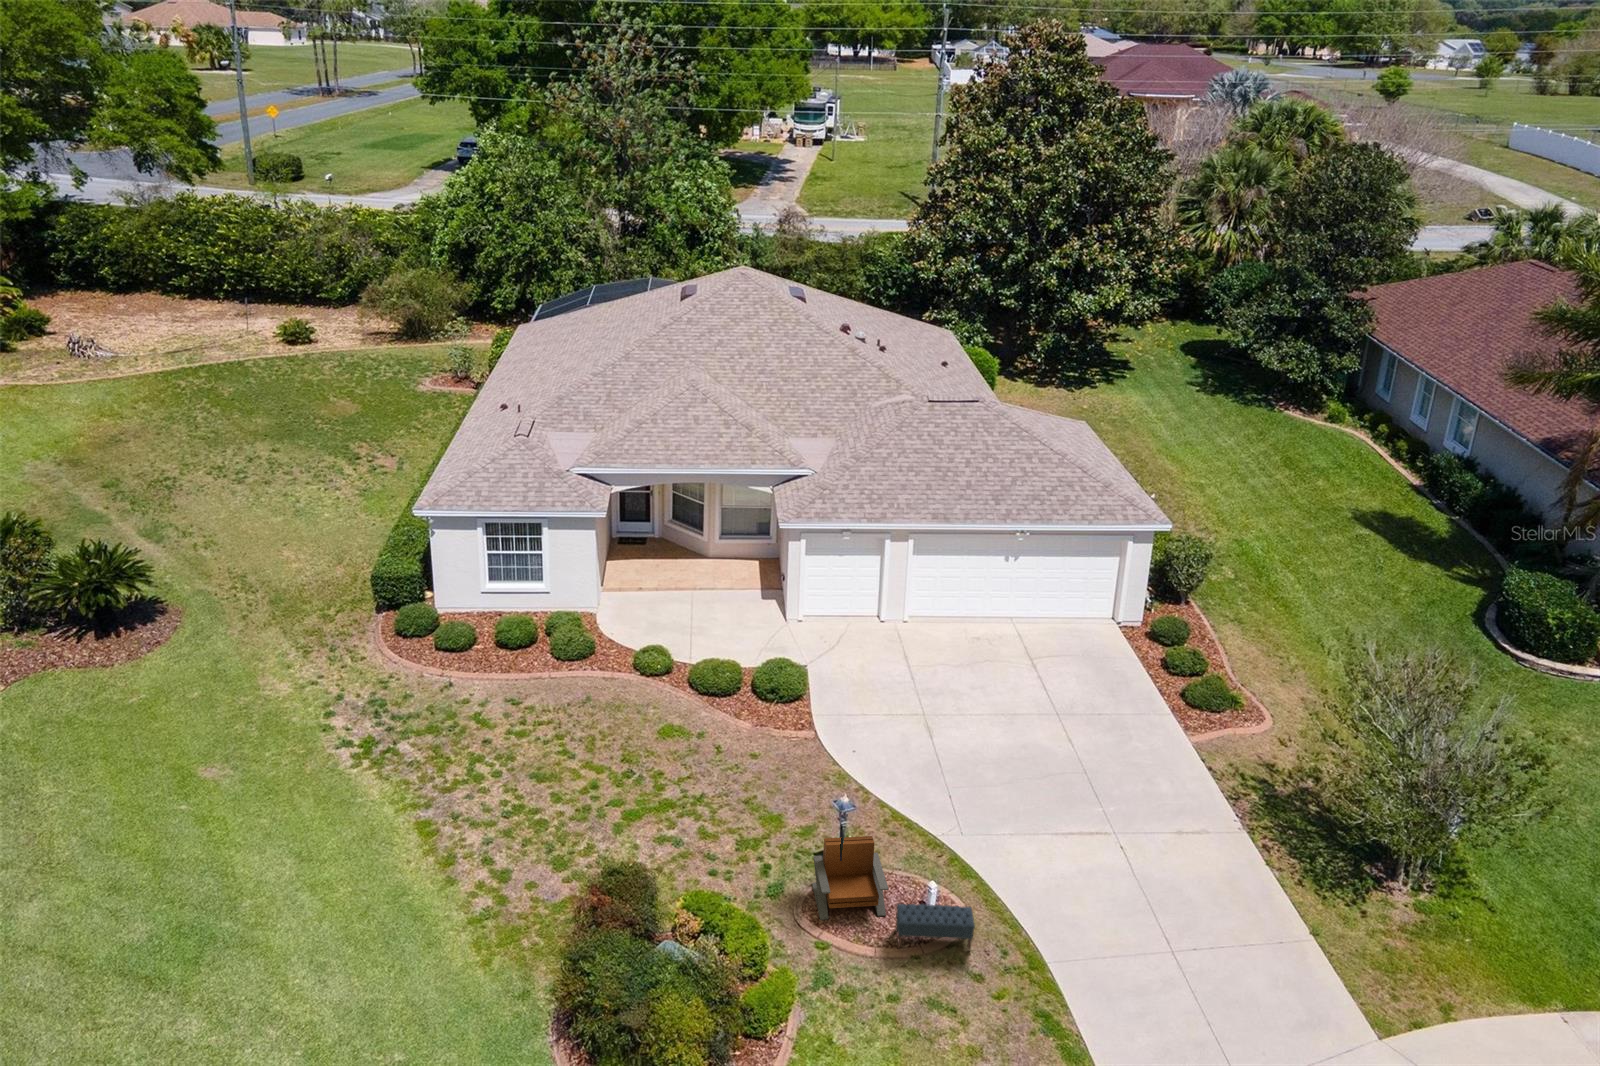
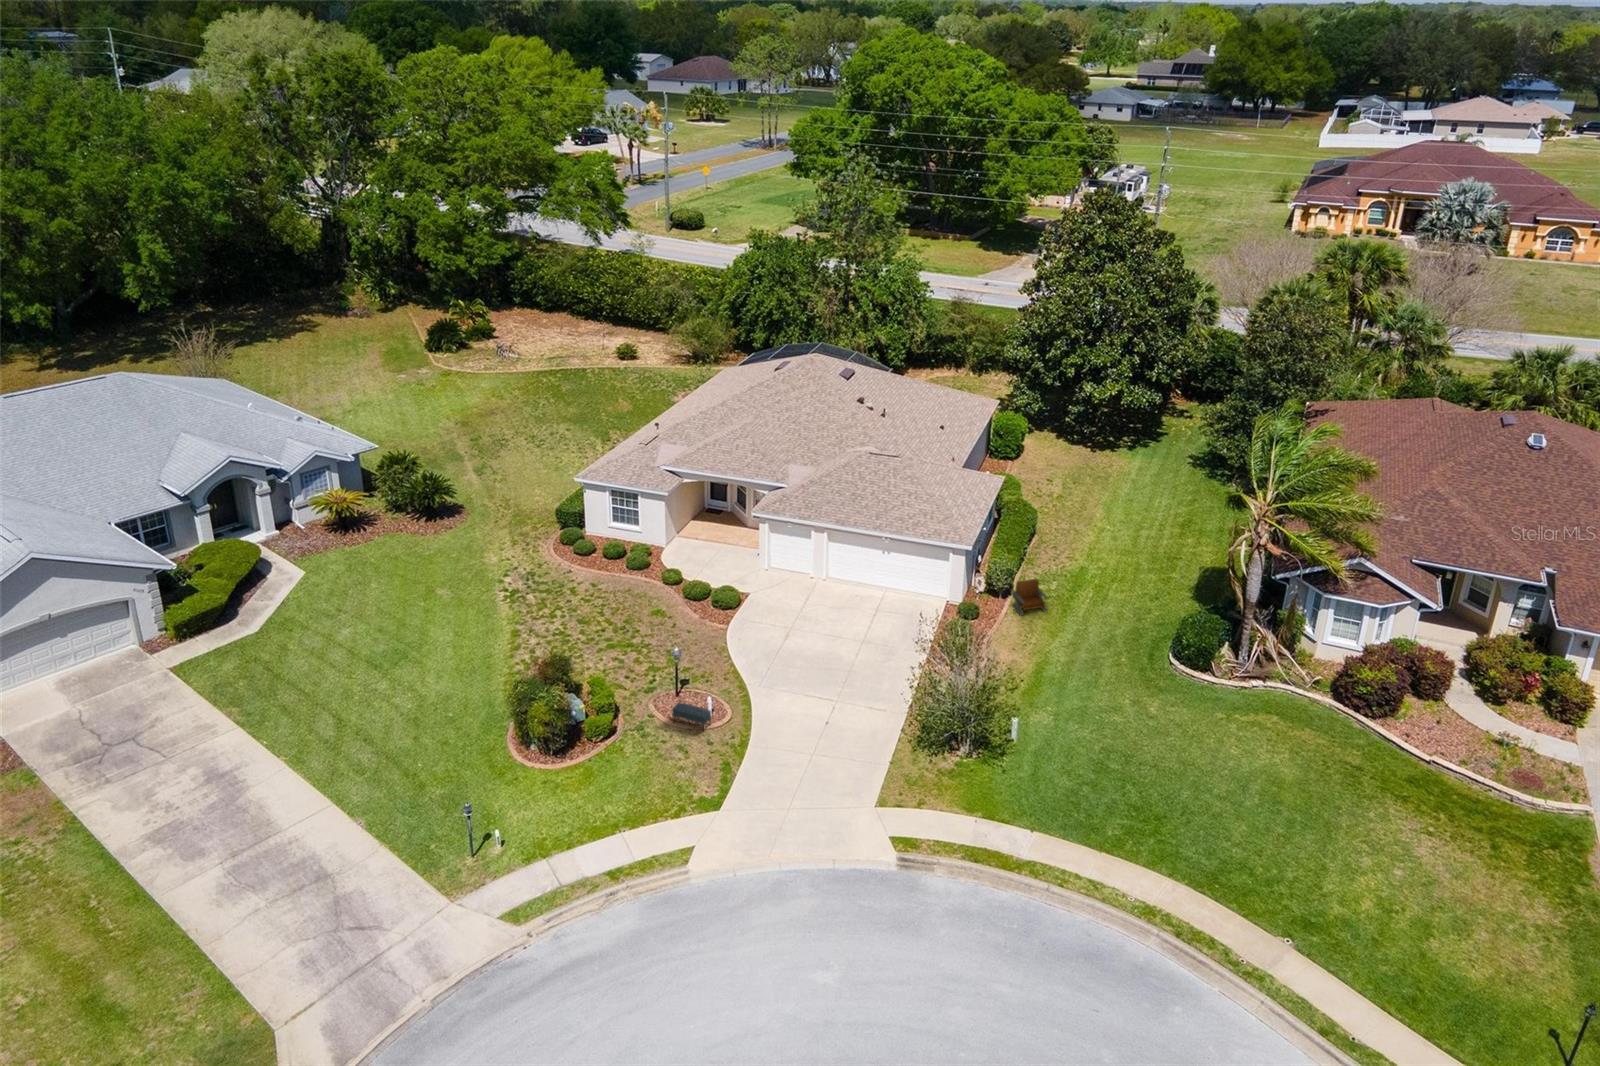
lounge chair: present [812,836,888,920] -> present [1012,579,1048,616]

